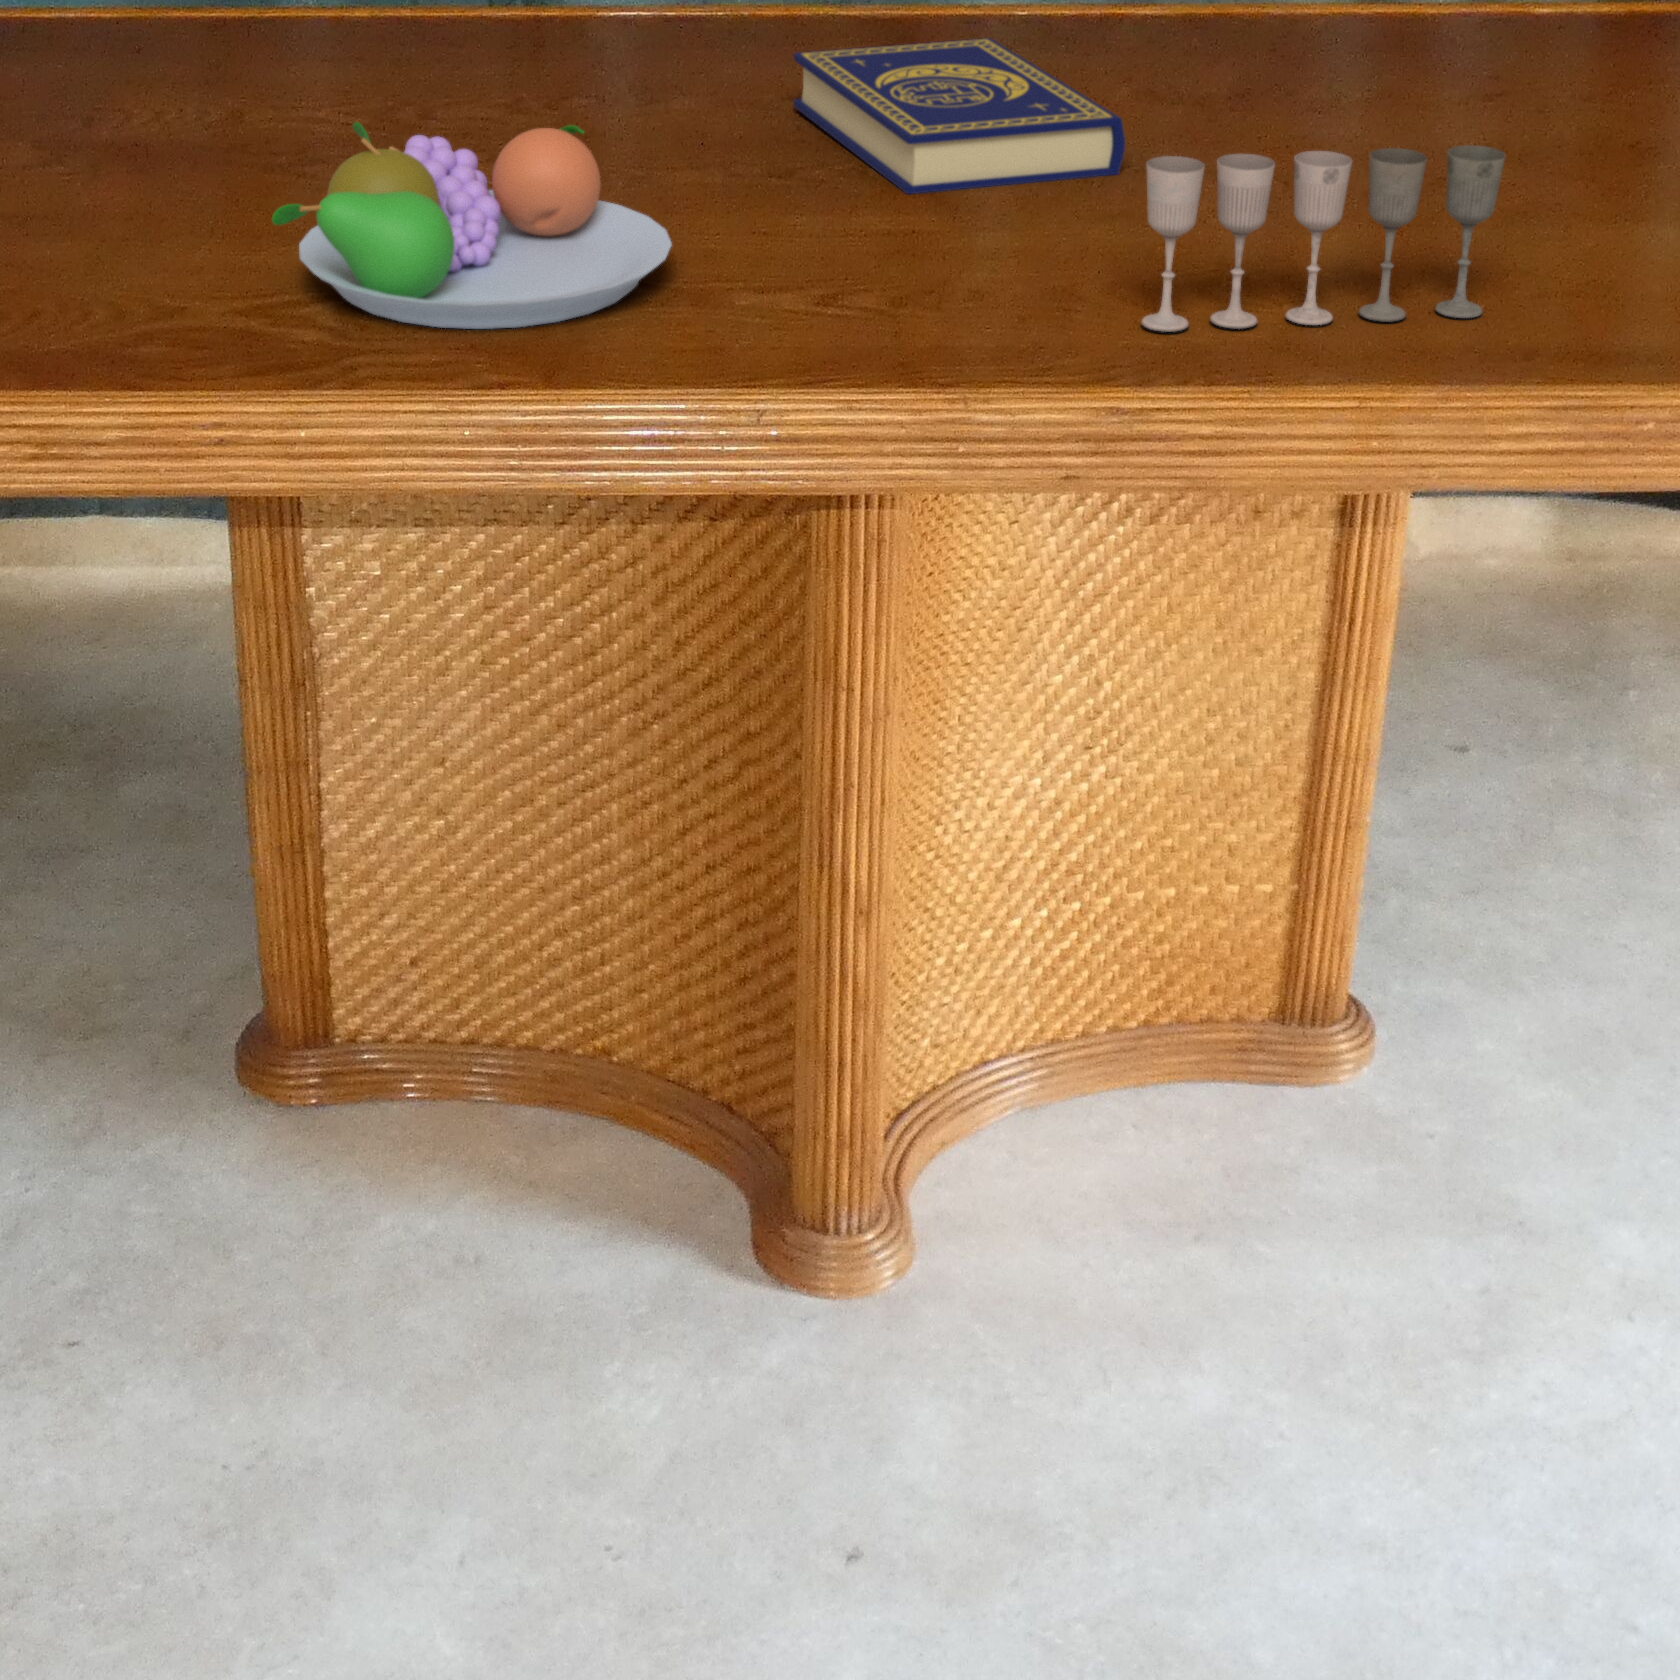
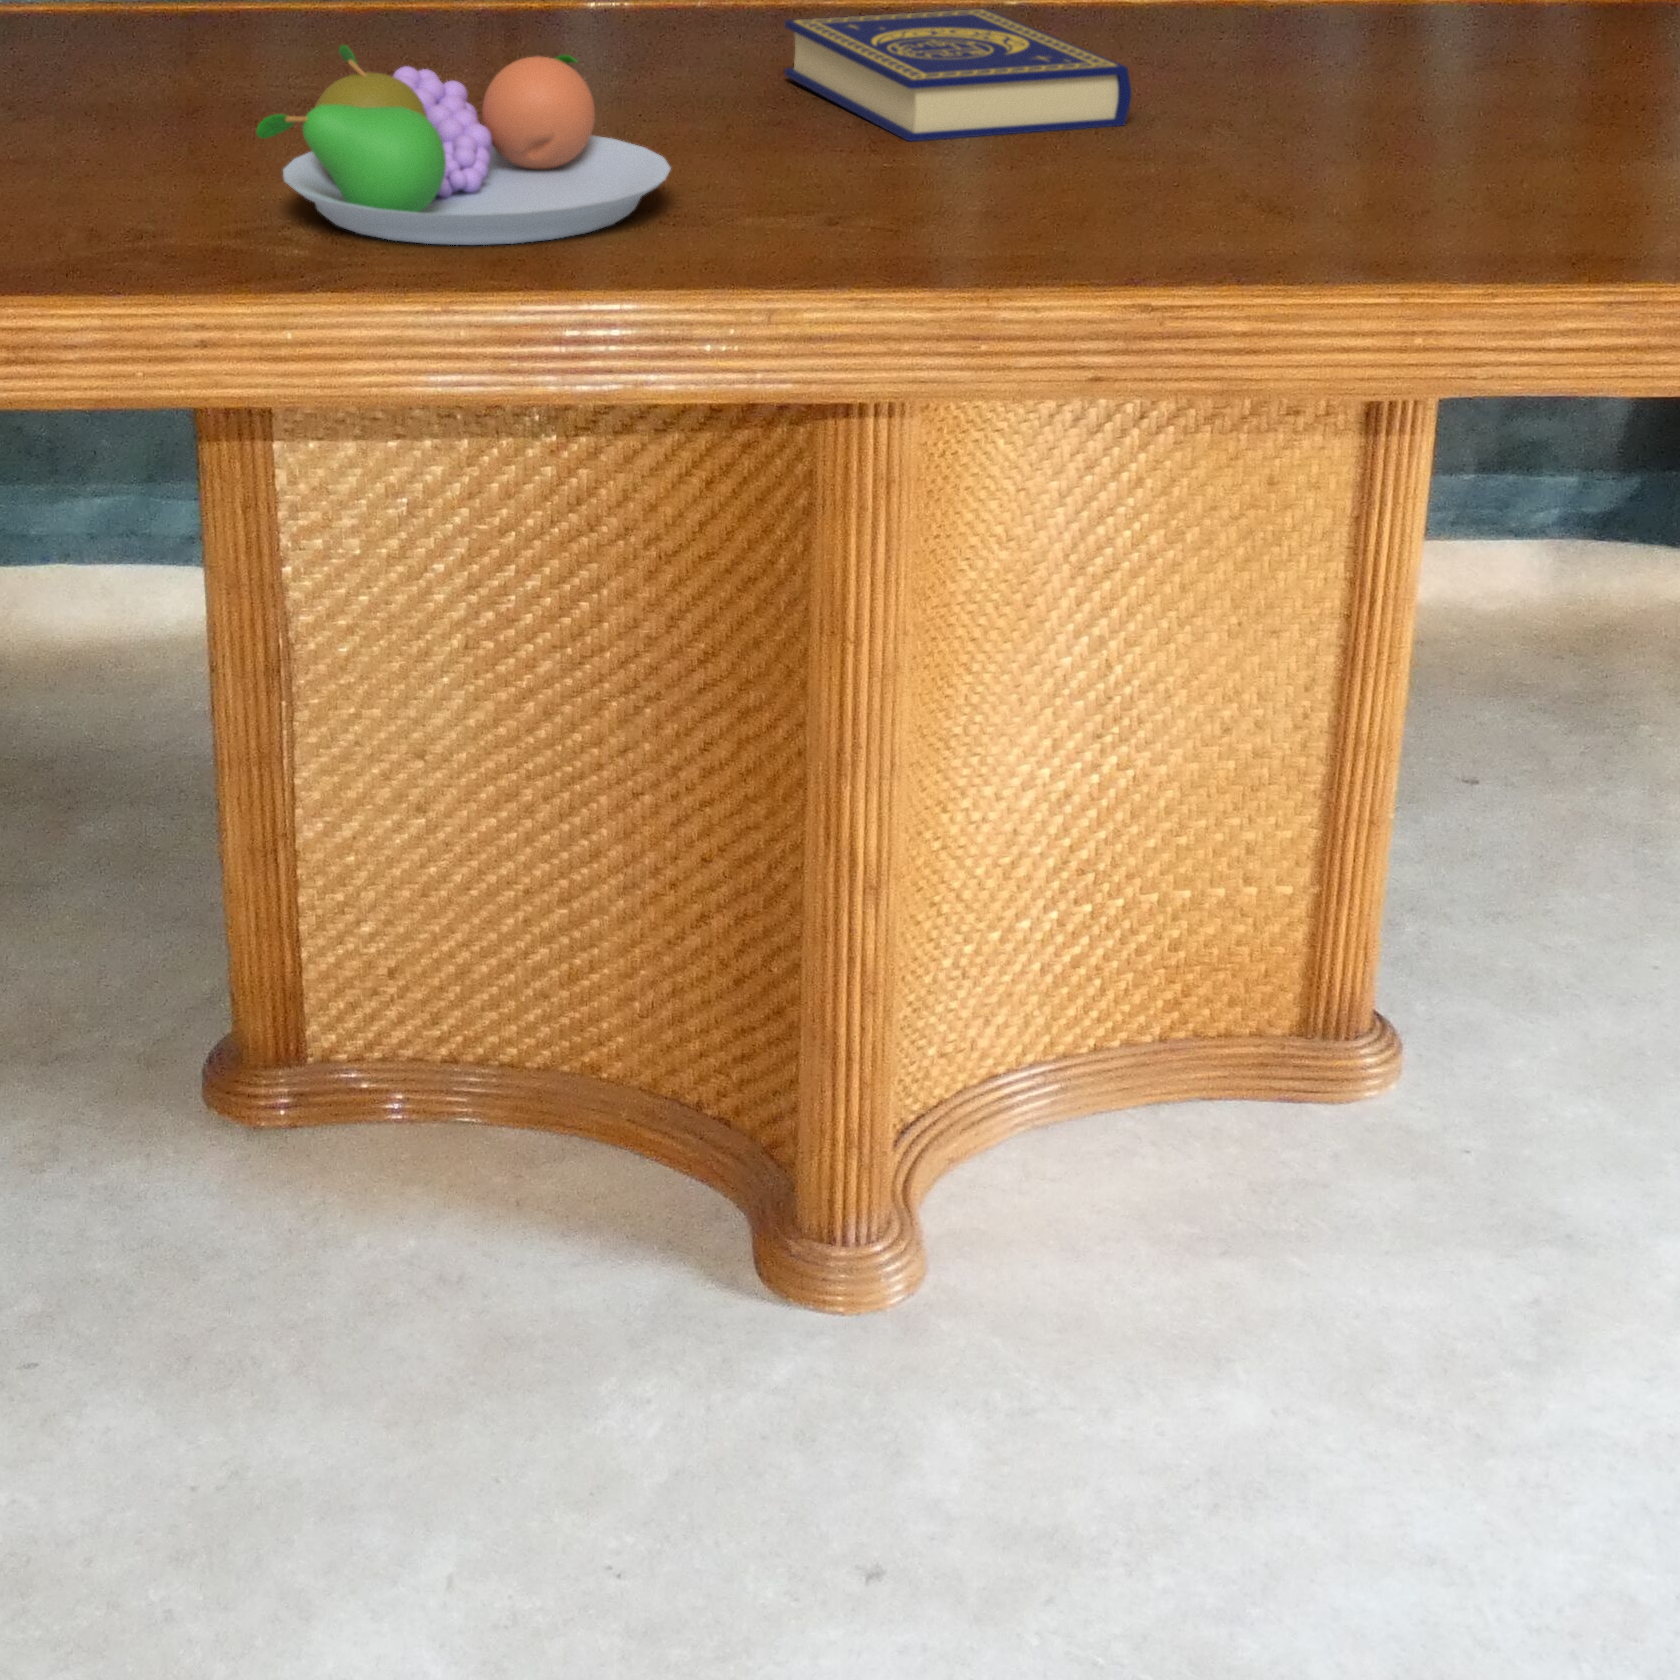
wine glass: present [1141,145,1505,332] -> none [1164,51,1540,242]

